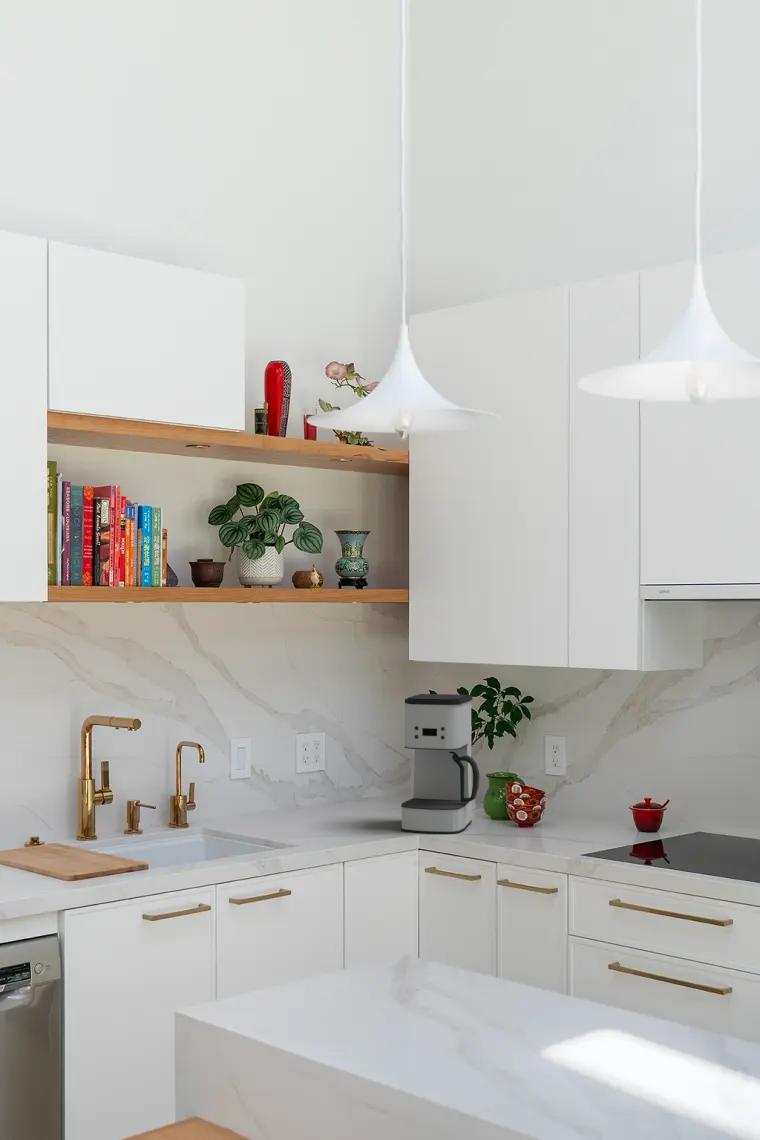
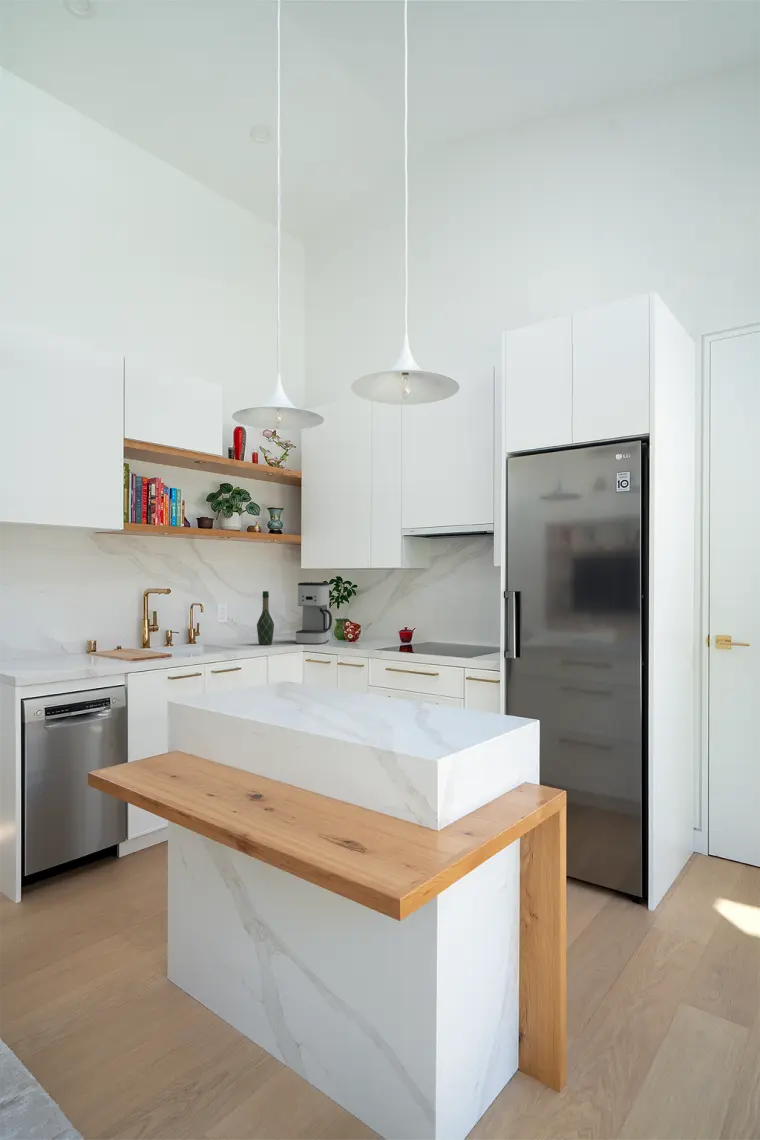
wine bottle: none [318,718,355,834] -> present [257,591,274,645]

